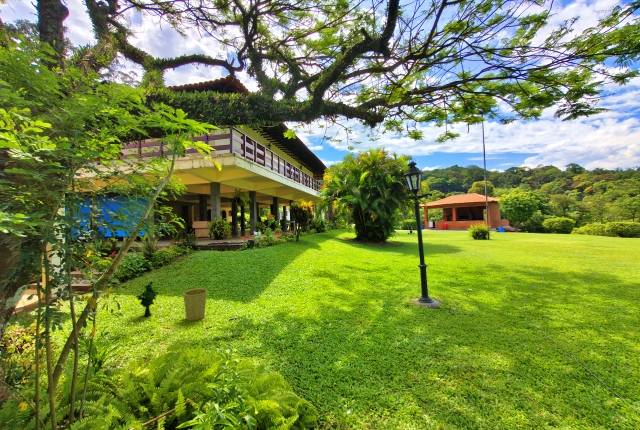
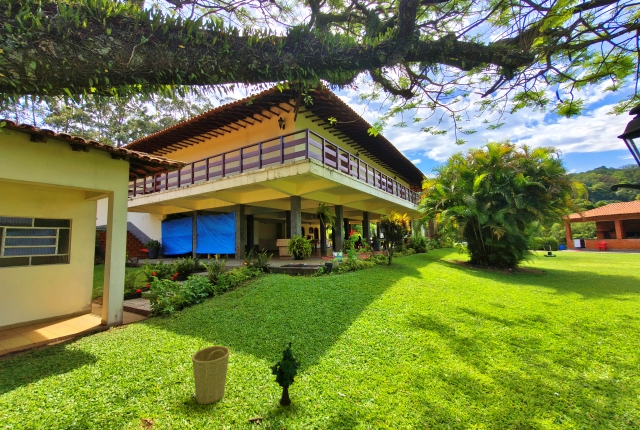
decorative plant: present [136,282,158,317] -> present [269,342,301,406]

